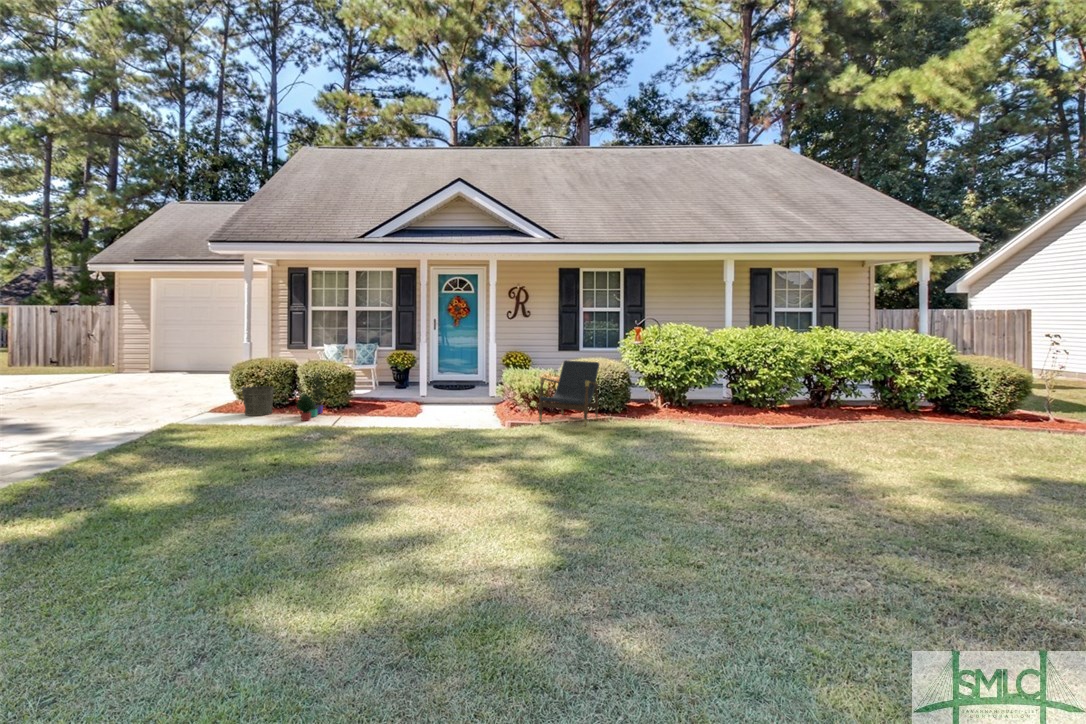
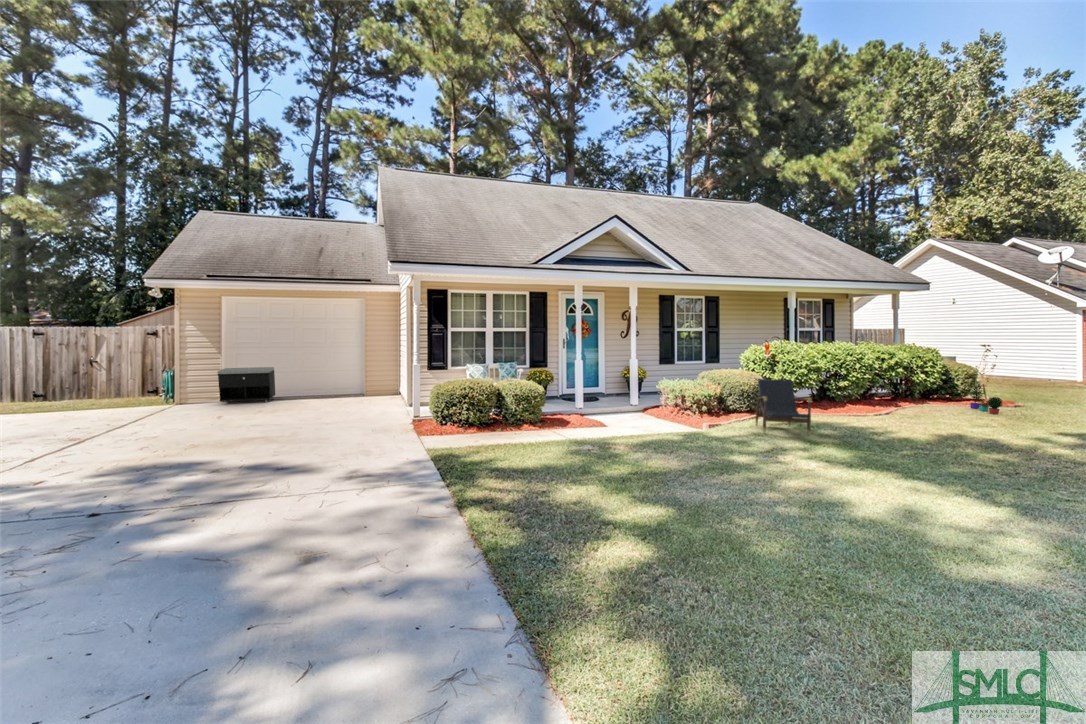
storage bench: none [147,343,202,374] -> present [218,367,275,404]
potted plant: present [297,373,325,421] -> present [970,381,1003,414]
bucket: present [239,386,274,416] -> none [499,419,532,453]

